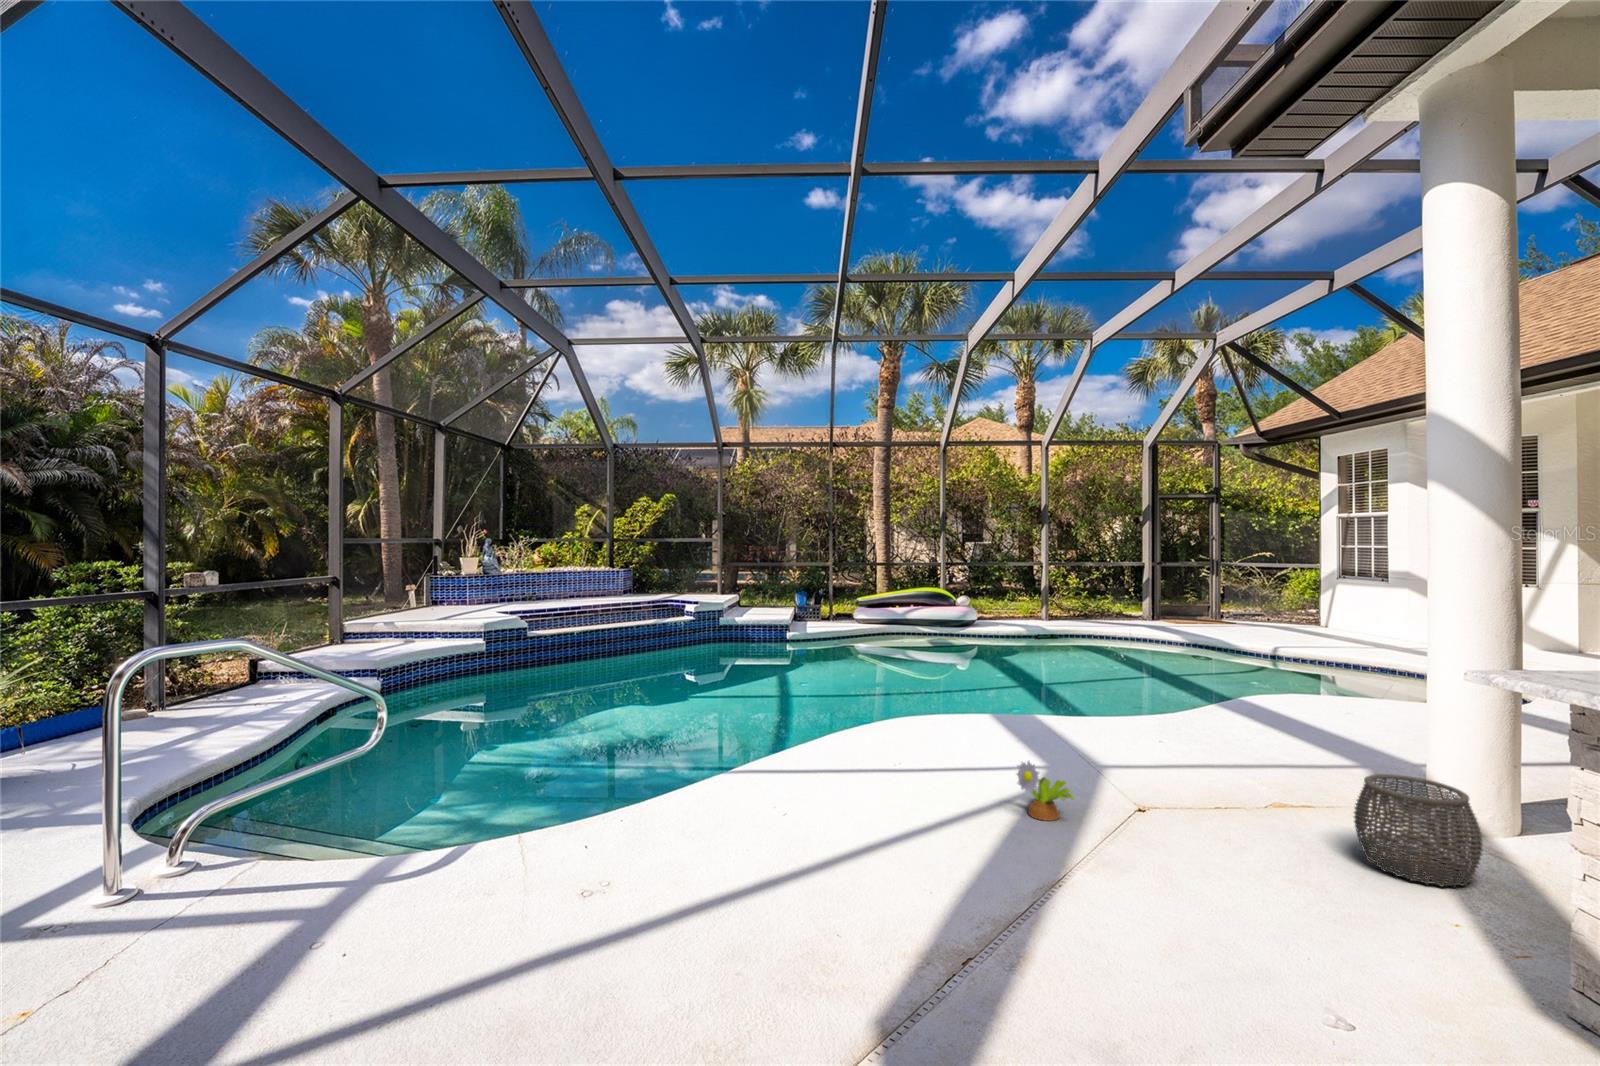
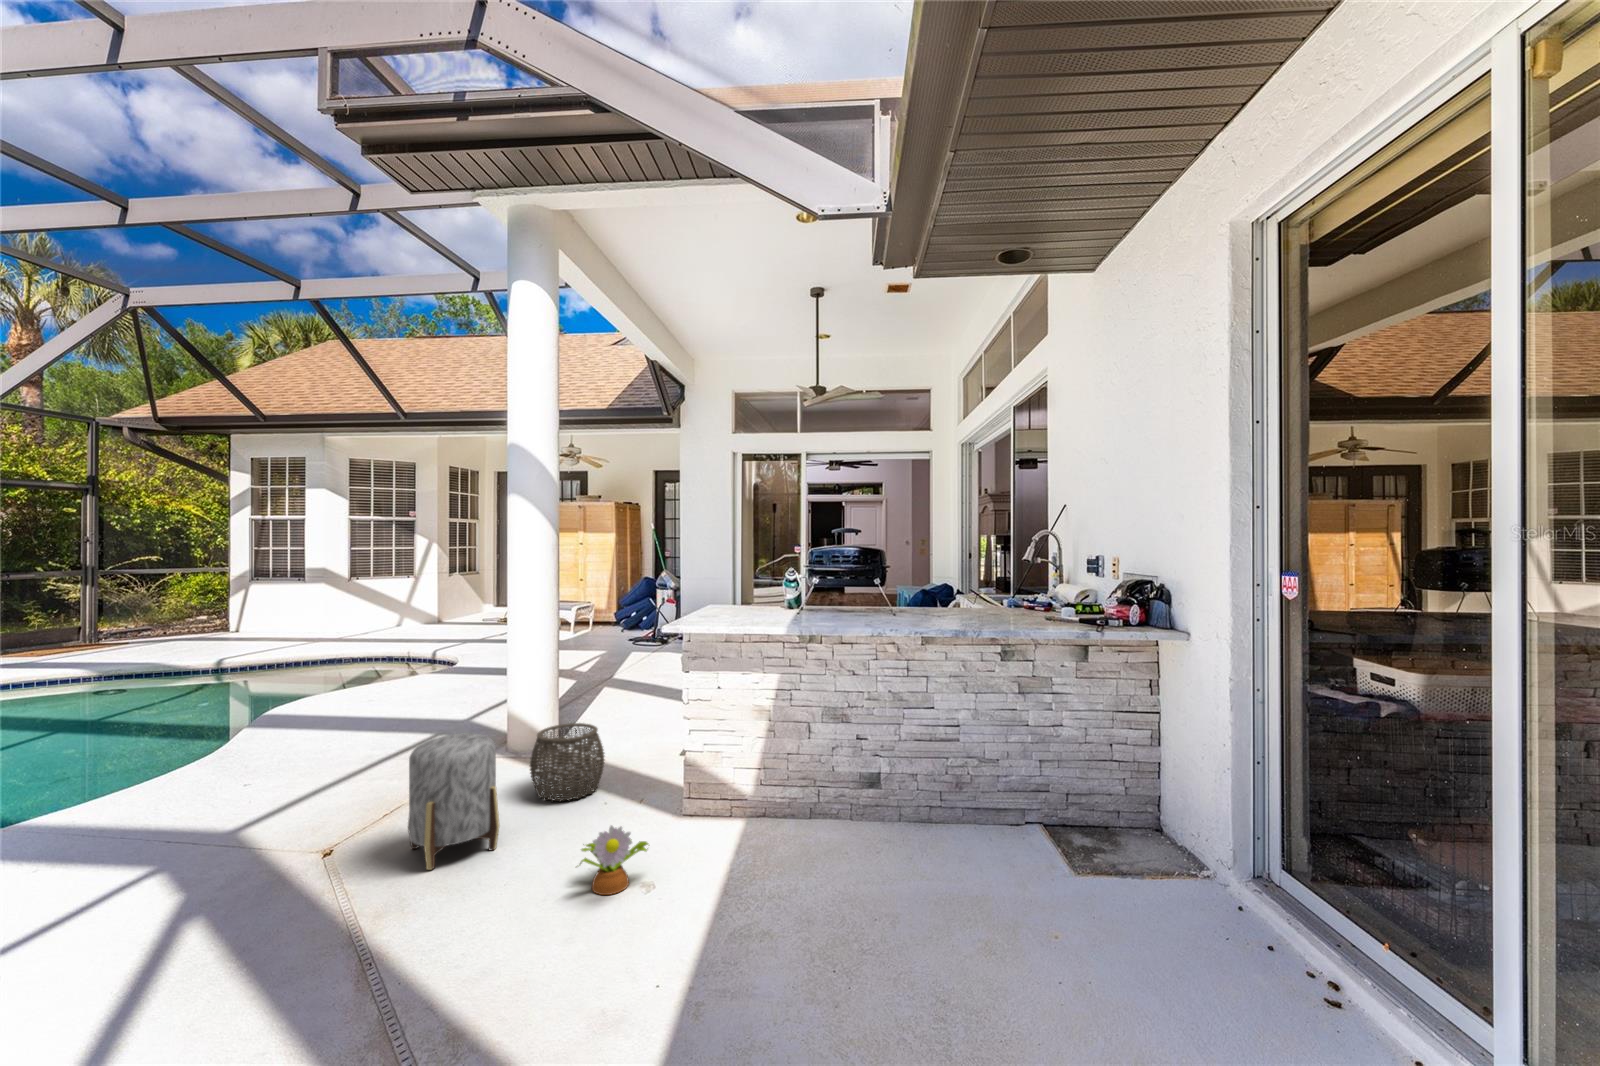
stool: none [1167,728,1263,866] -> present [408,733,500,870]
decorative plant: present [1017,761,1074,821] -> present [580,826,648,895]

